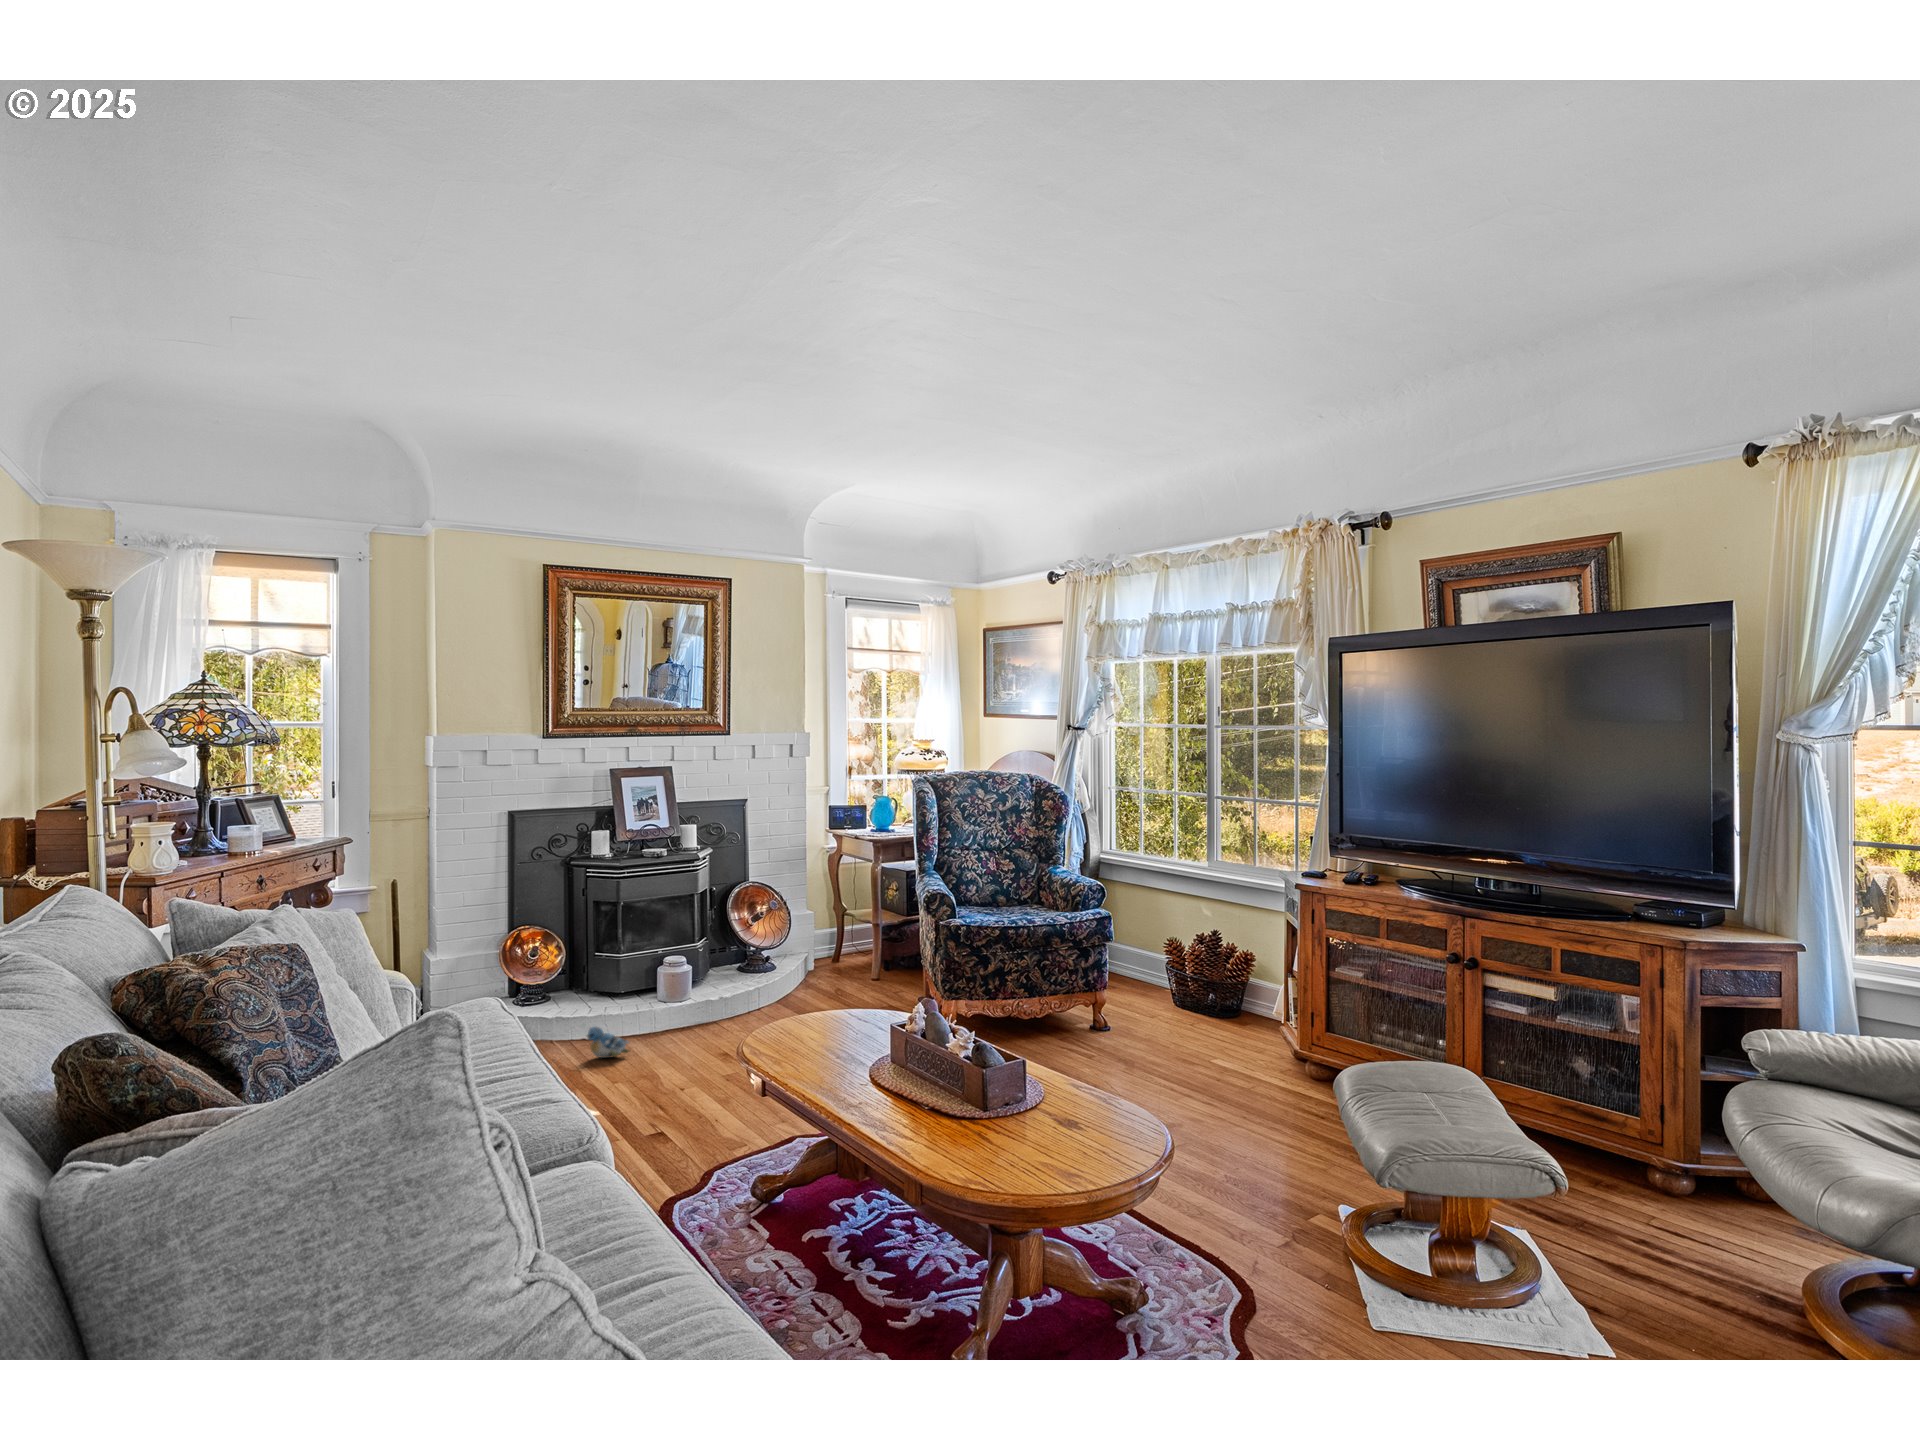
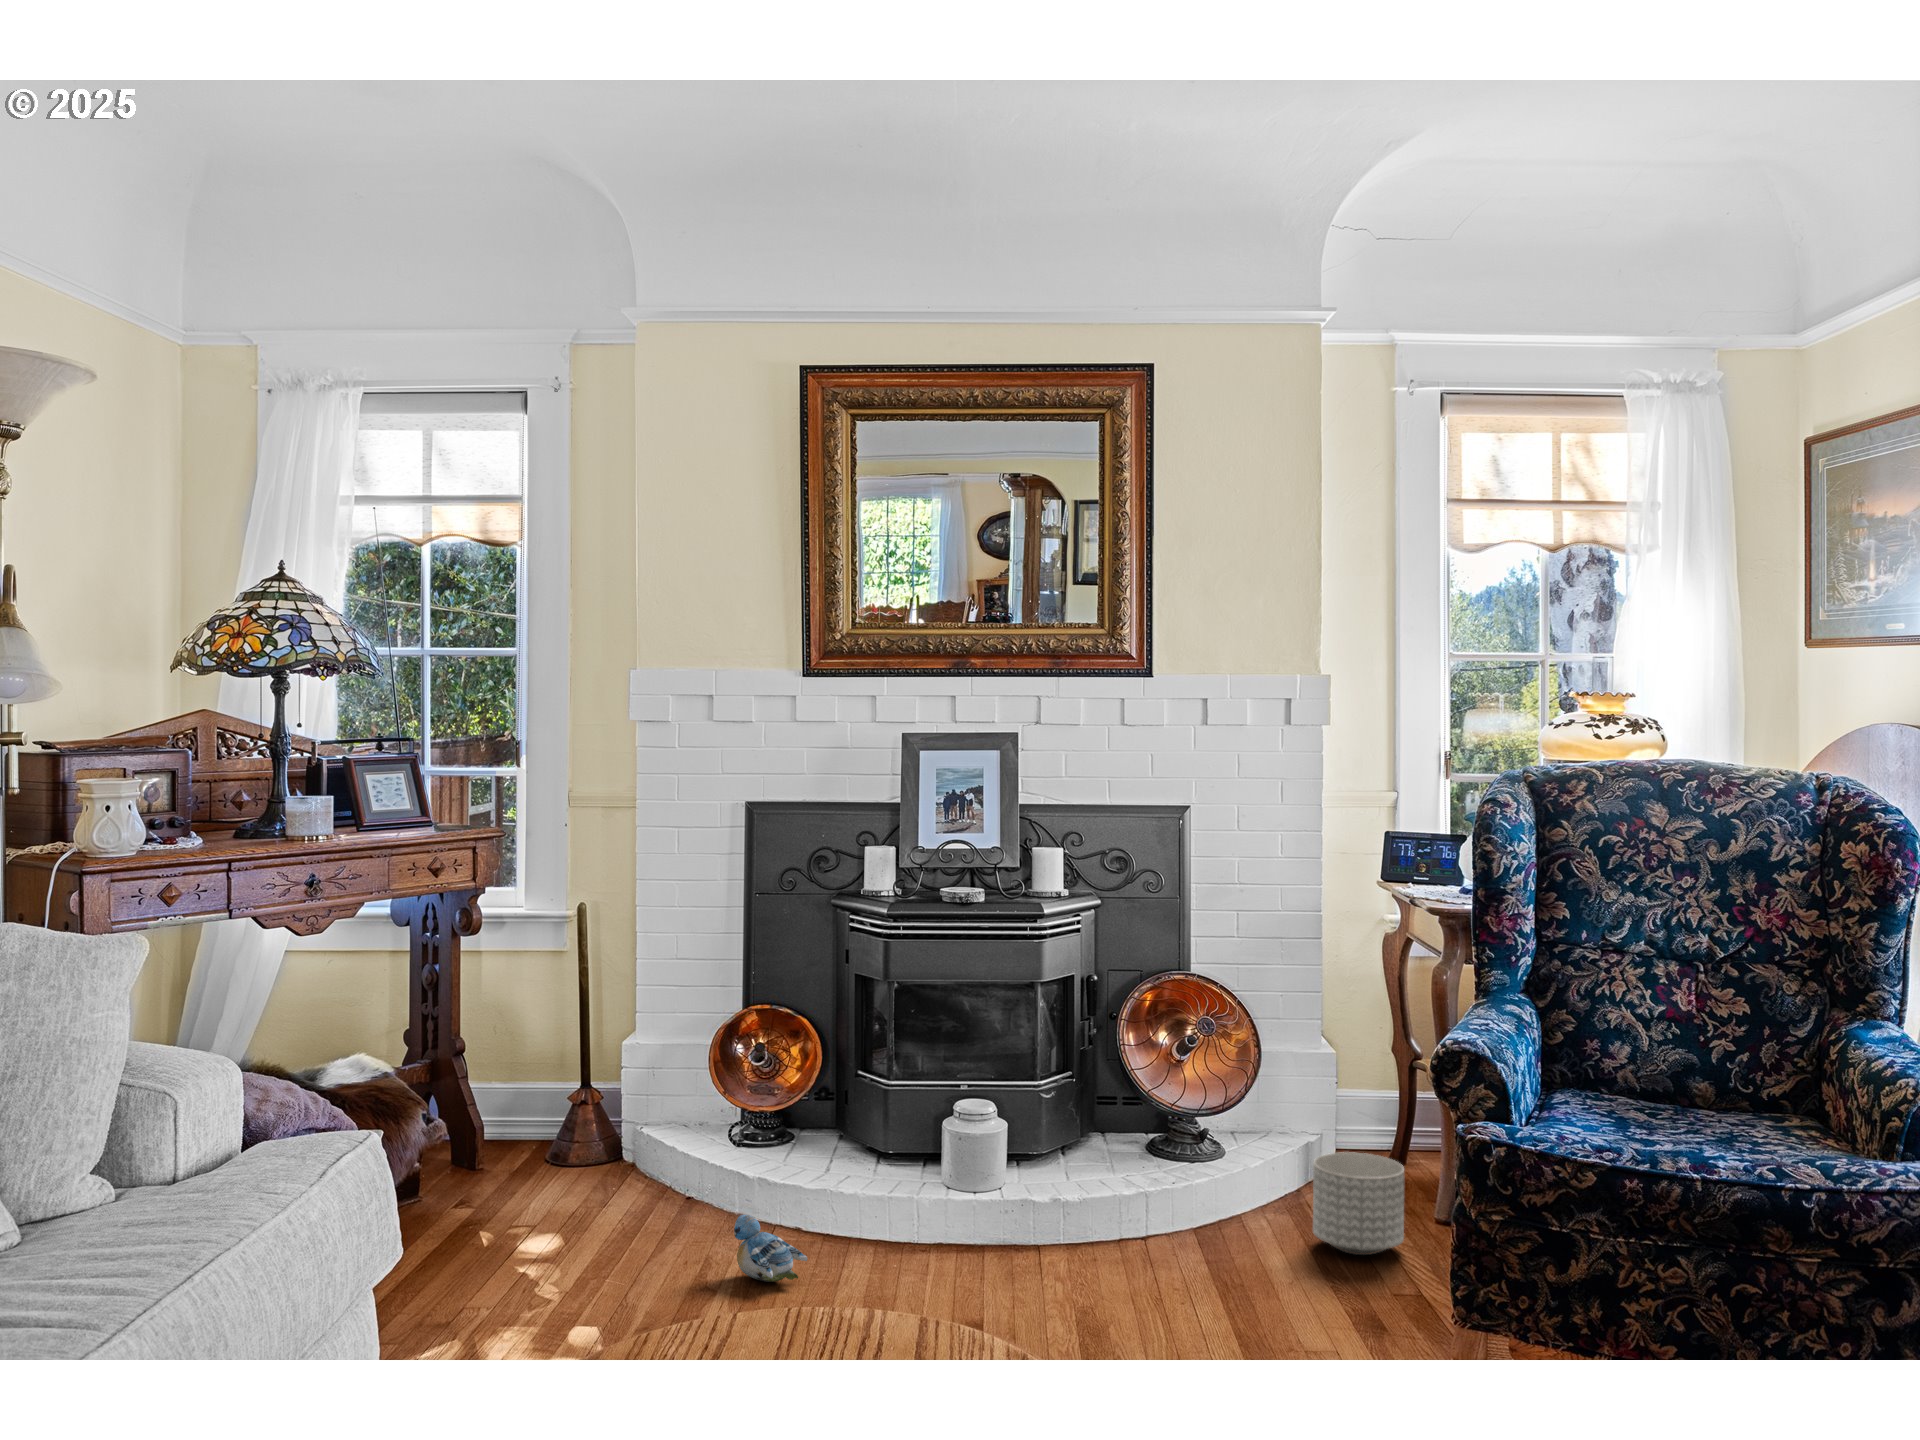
planter: none [838,952,878,996] -> present [1313,1152,1404,1255]

